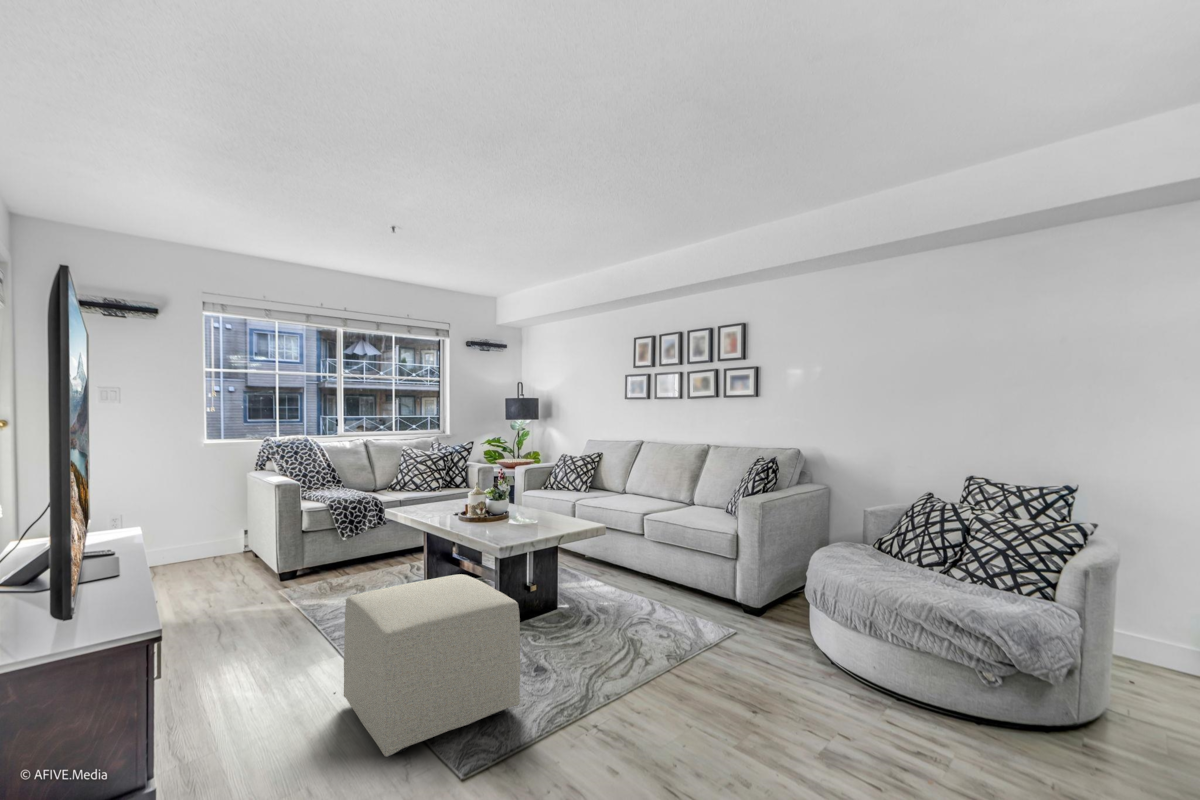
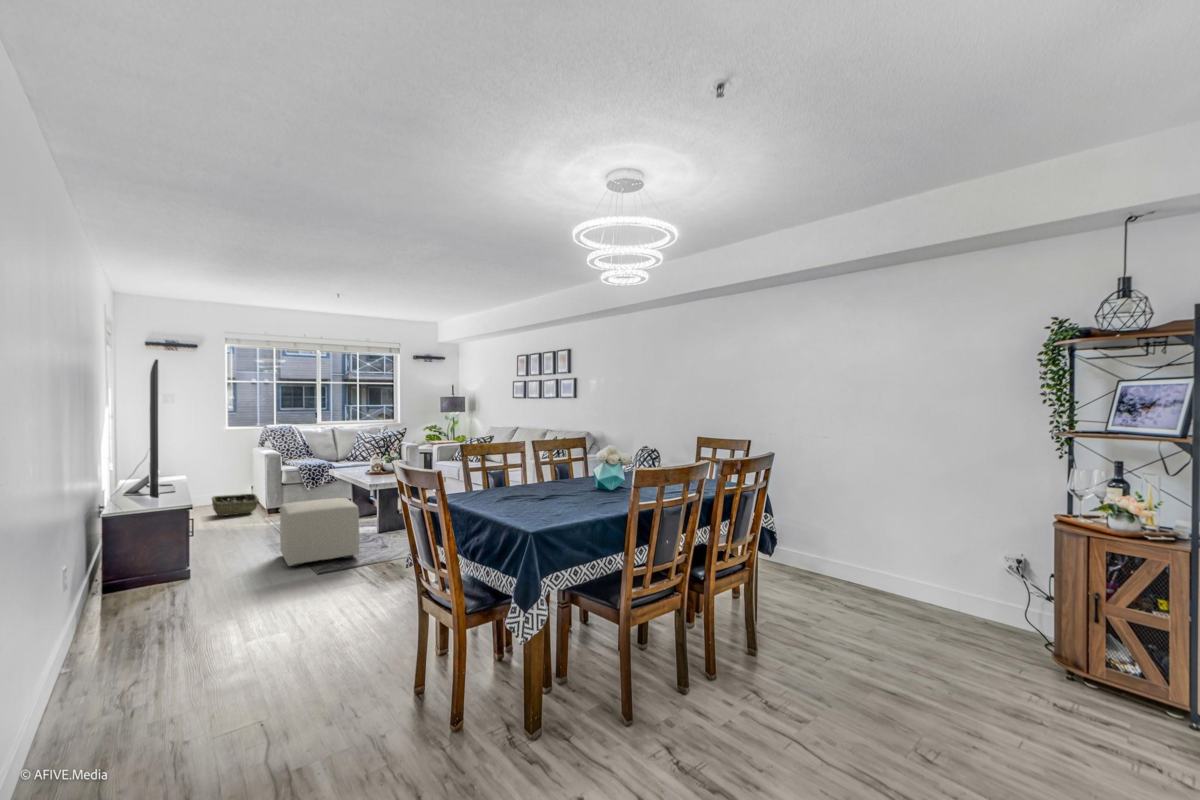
woven basket: none [180,548,262,592] -> present [212,494,259,516]

